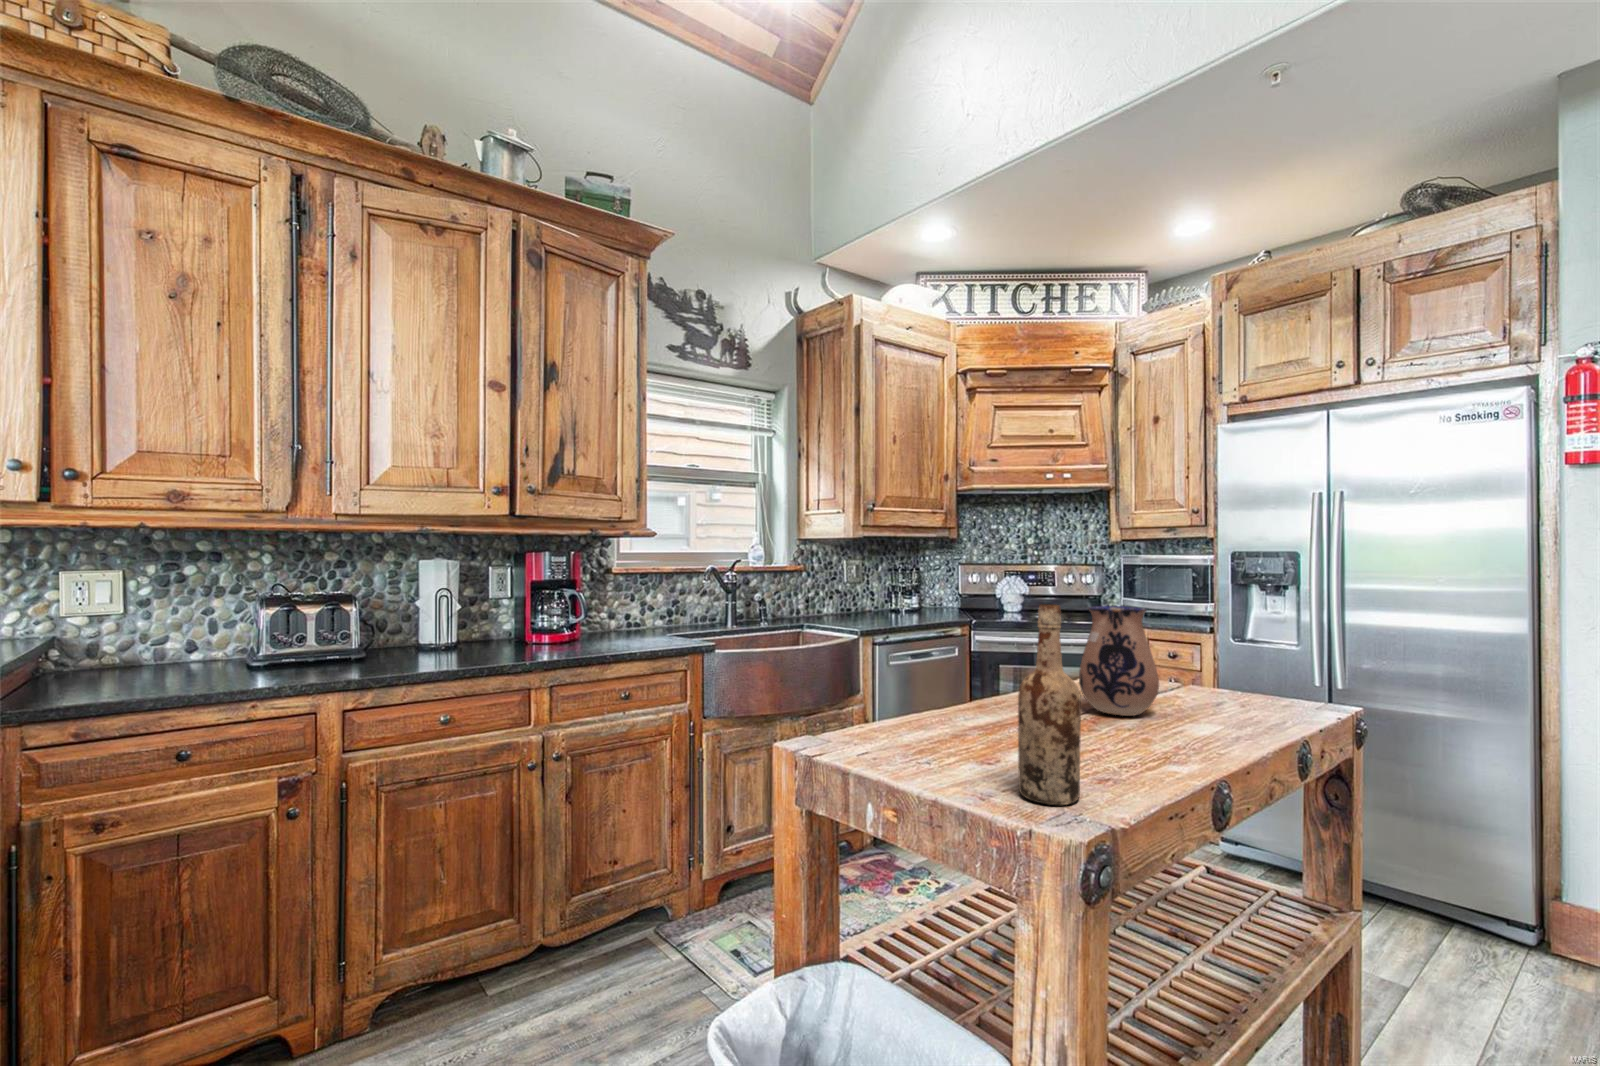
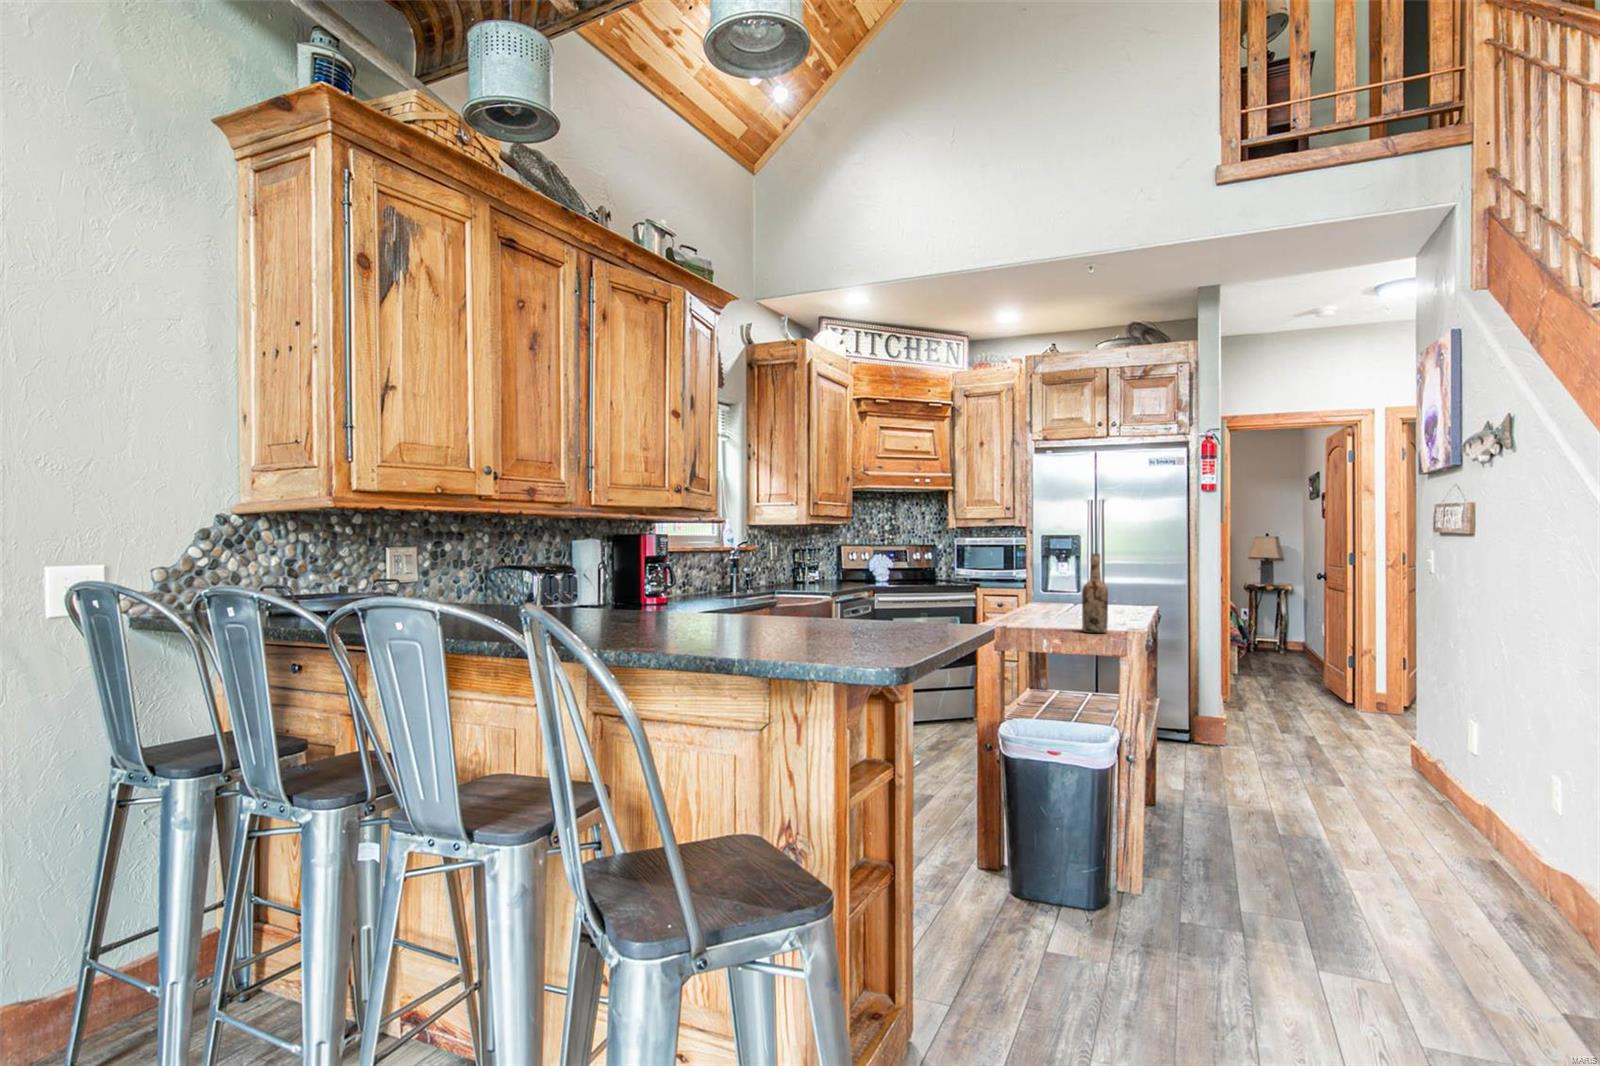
ceramic pitcher: present [1079,606,1159,716] -> none [1040,561,1079,615]

